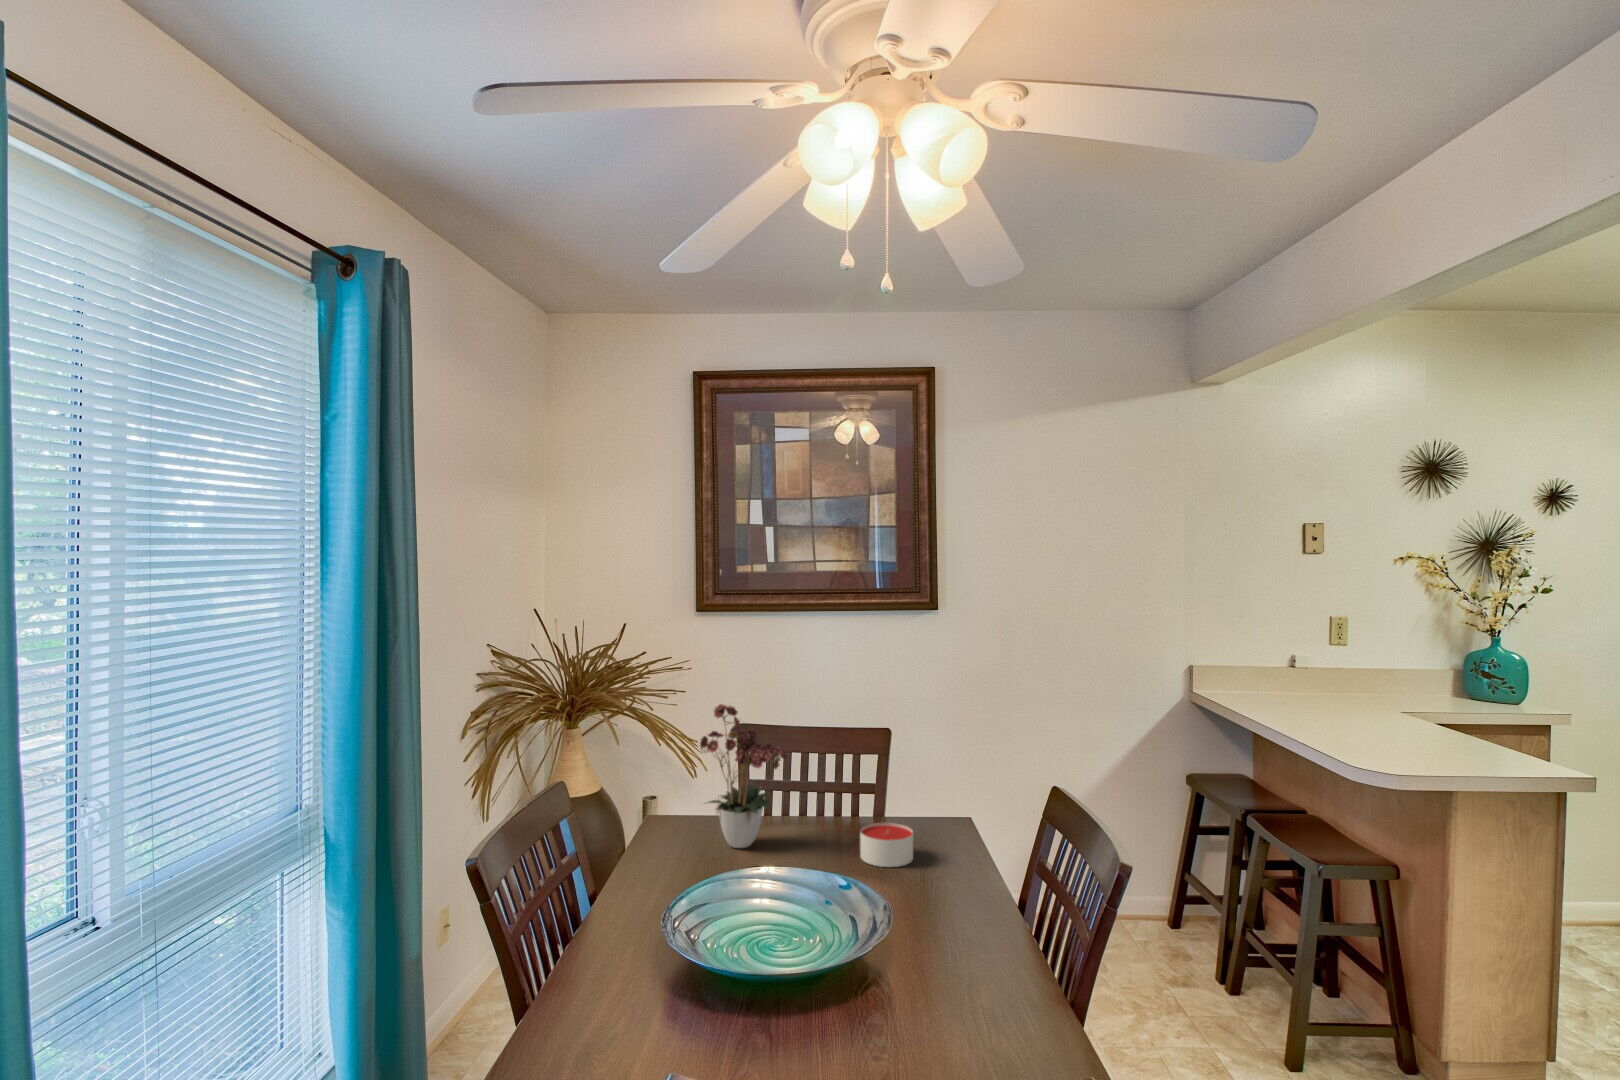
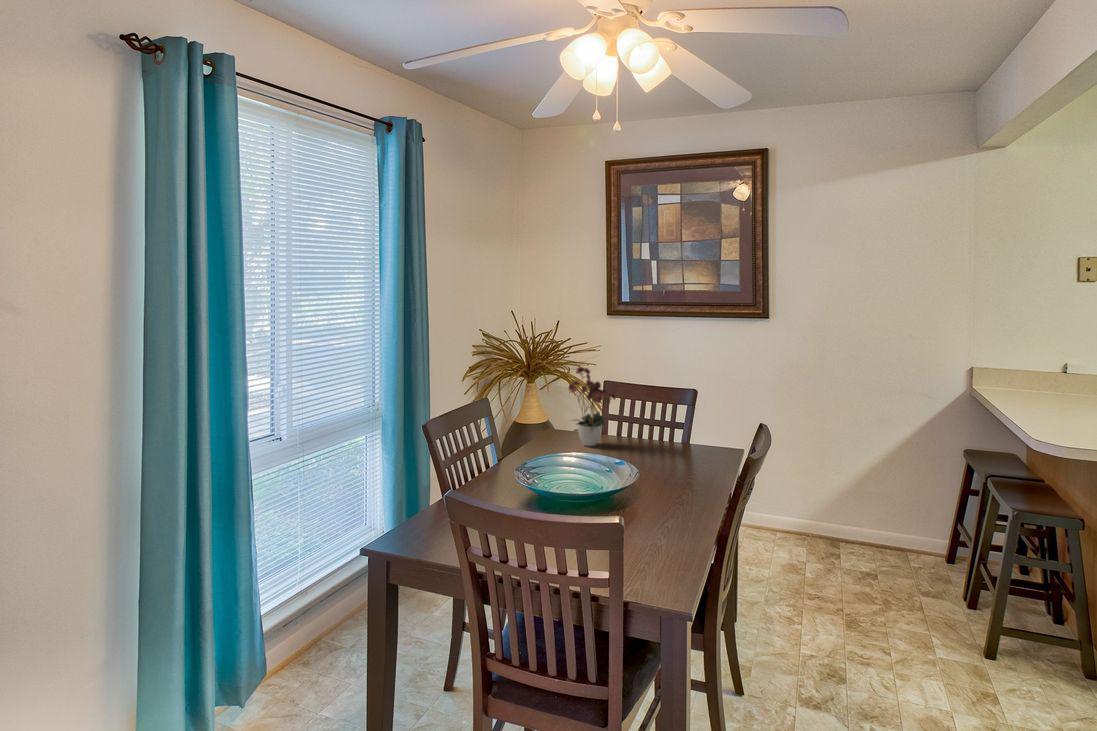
candle: present [860,823,913,867] -> none [651,439,682,462]

